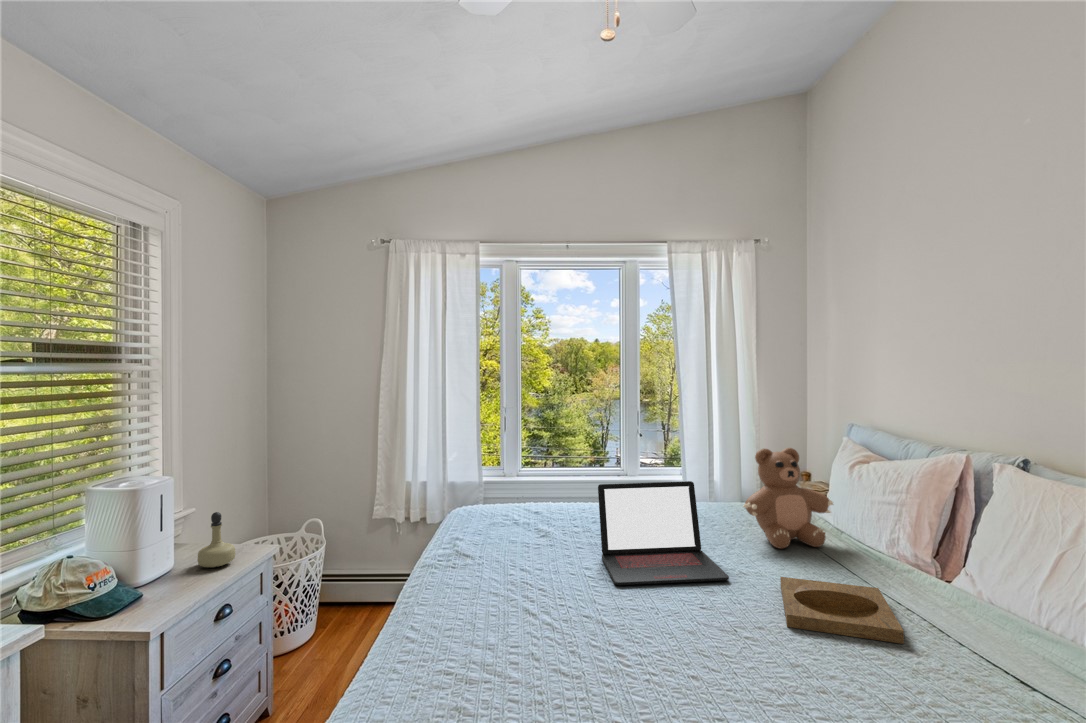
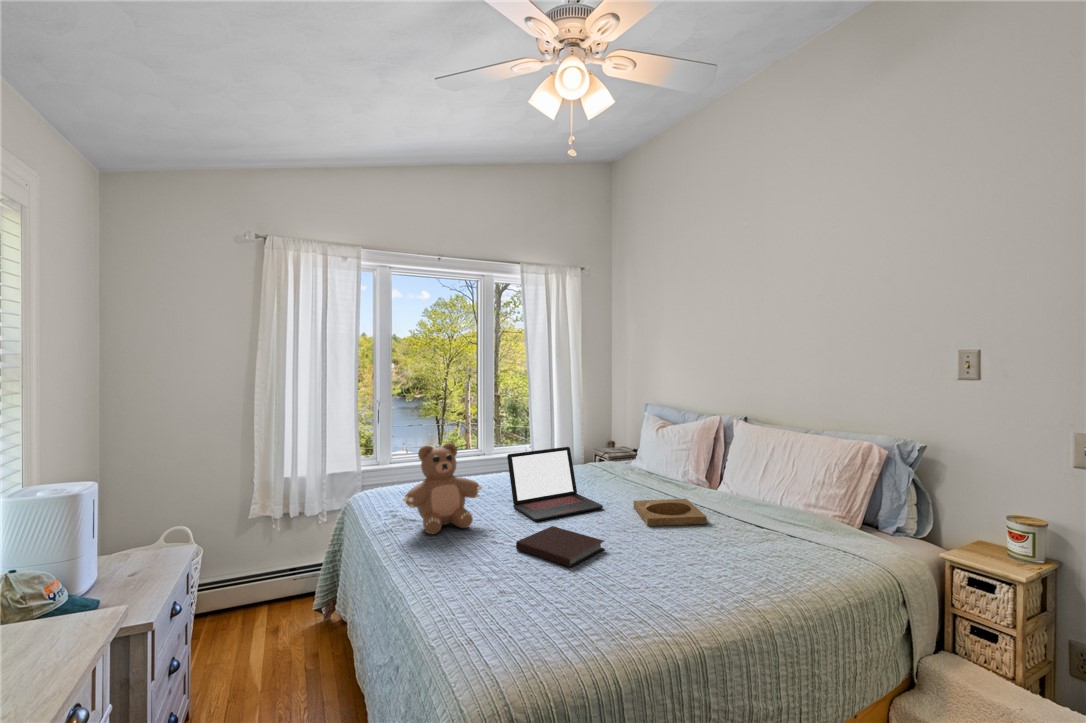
teddy bear: present [743,448,833,549] -> present [402,443,482,534]
perfume bottle: present [197,512,236,567] -> none [124,515,165,569]
notebook: none [557,600,689,681] -> present [516,526,604,567]

